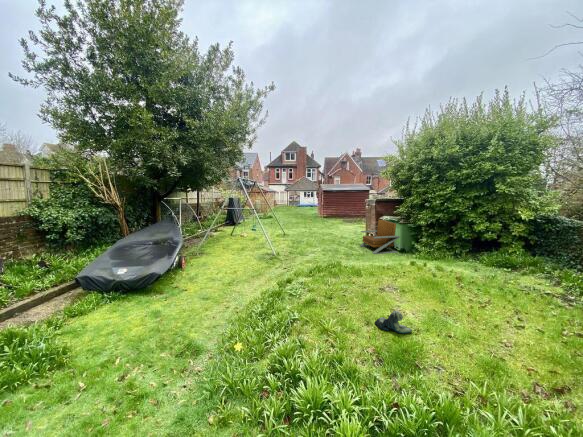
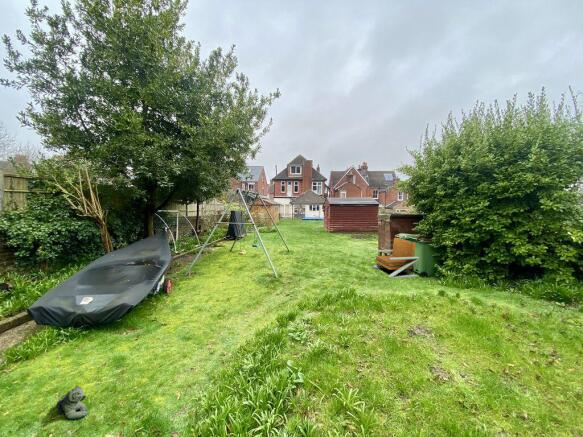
plush toy: present [375,311,412,334] -> present [57,386,87,419]

